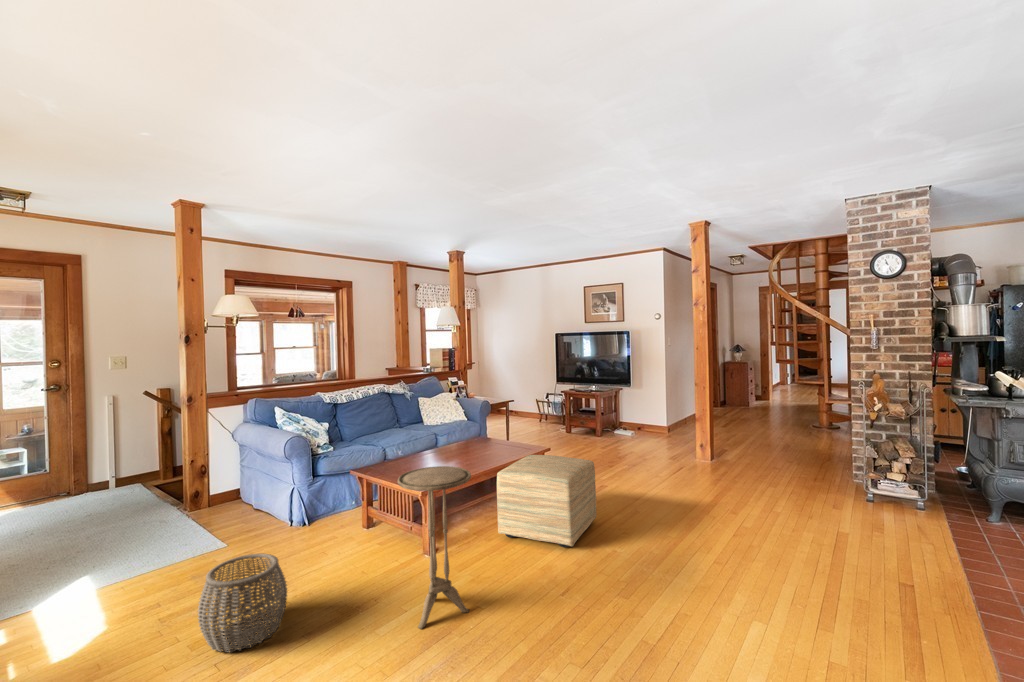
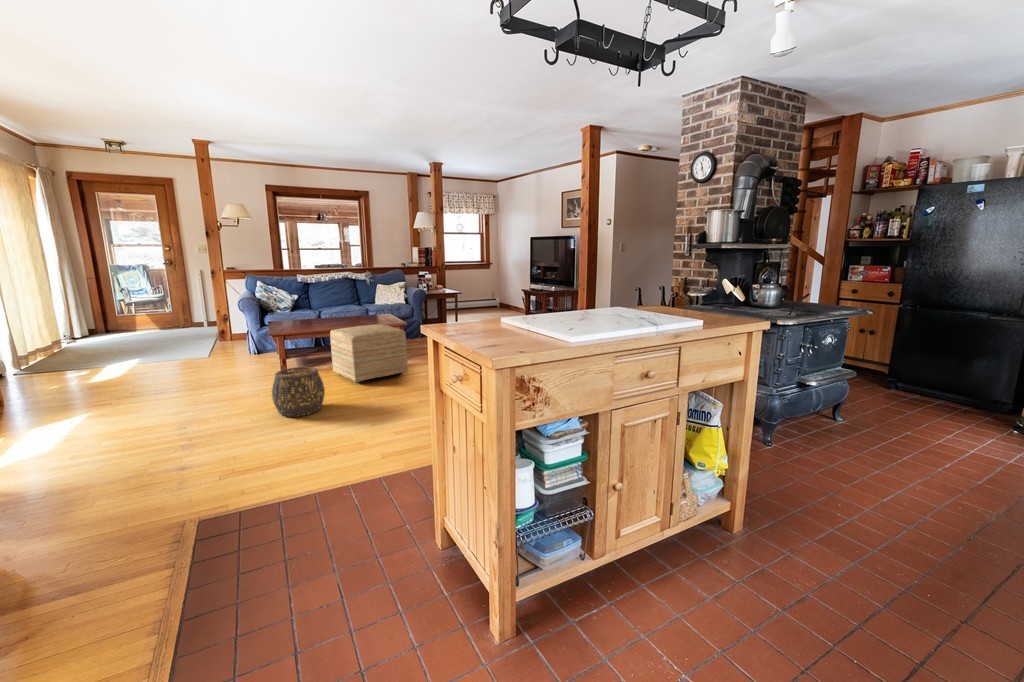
side table: present [398,466,471,629] -> none [201,314,253,402]
woven basket: present [198,554,287,652] -> present [272,367,325,417]

